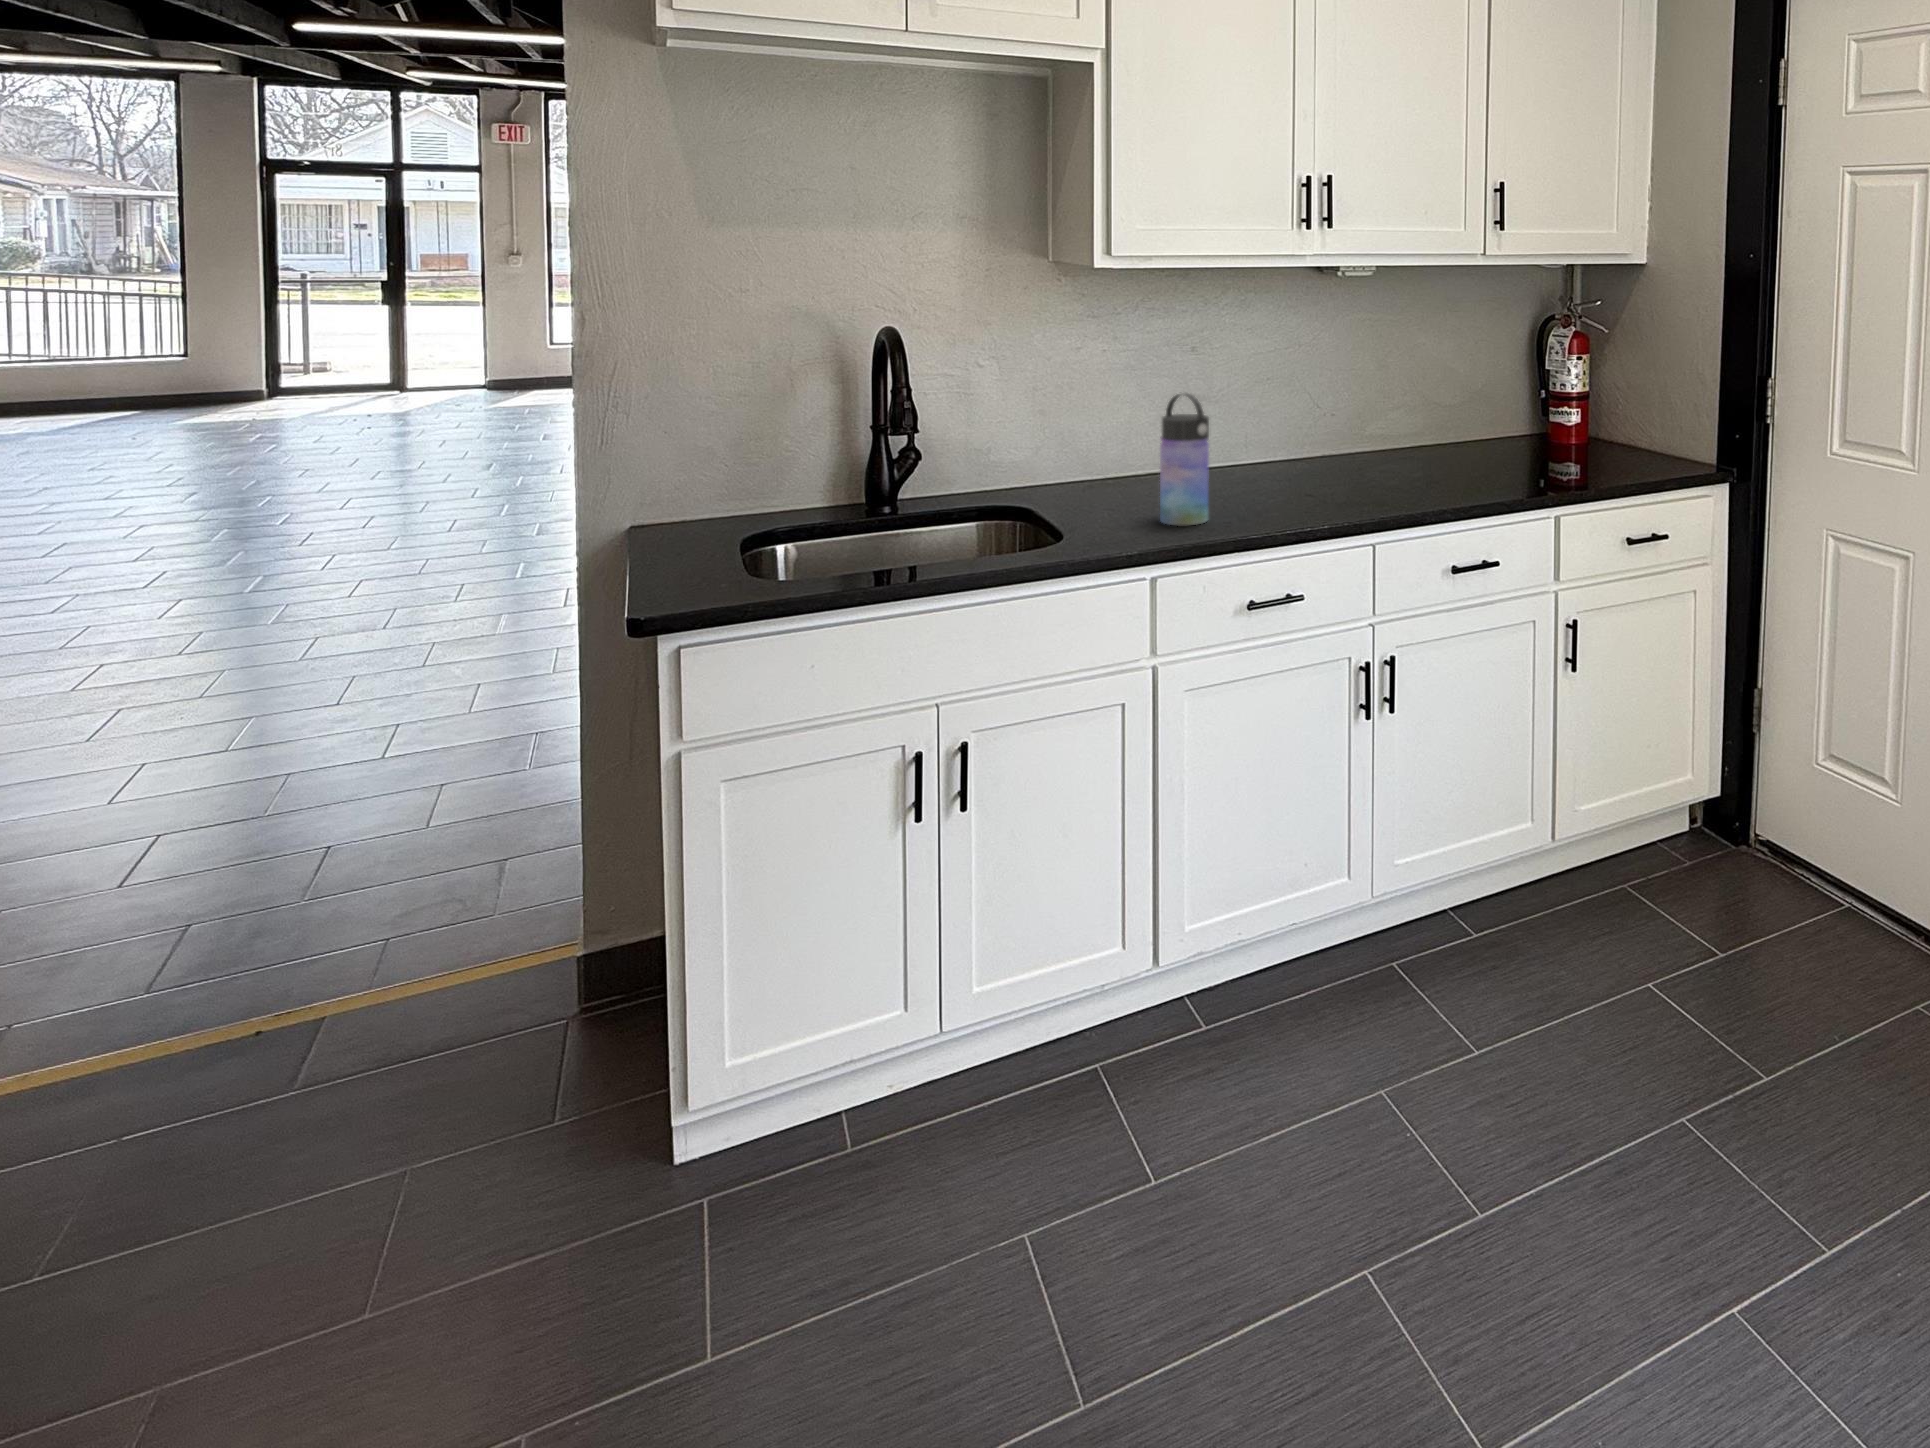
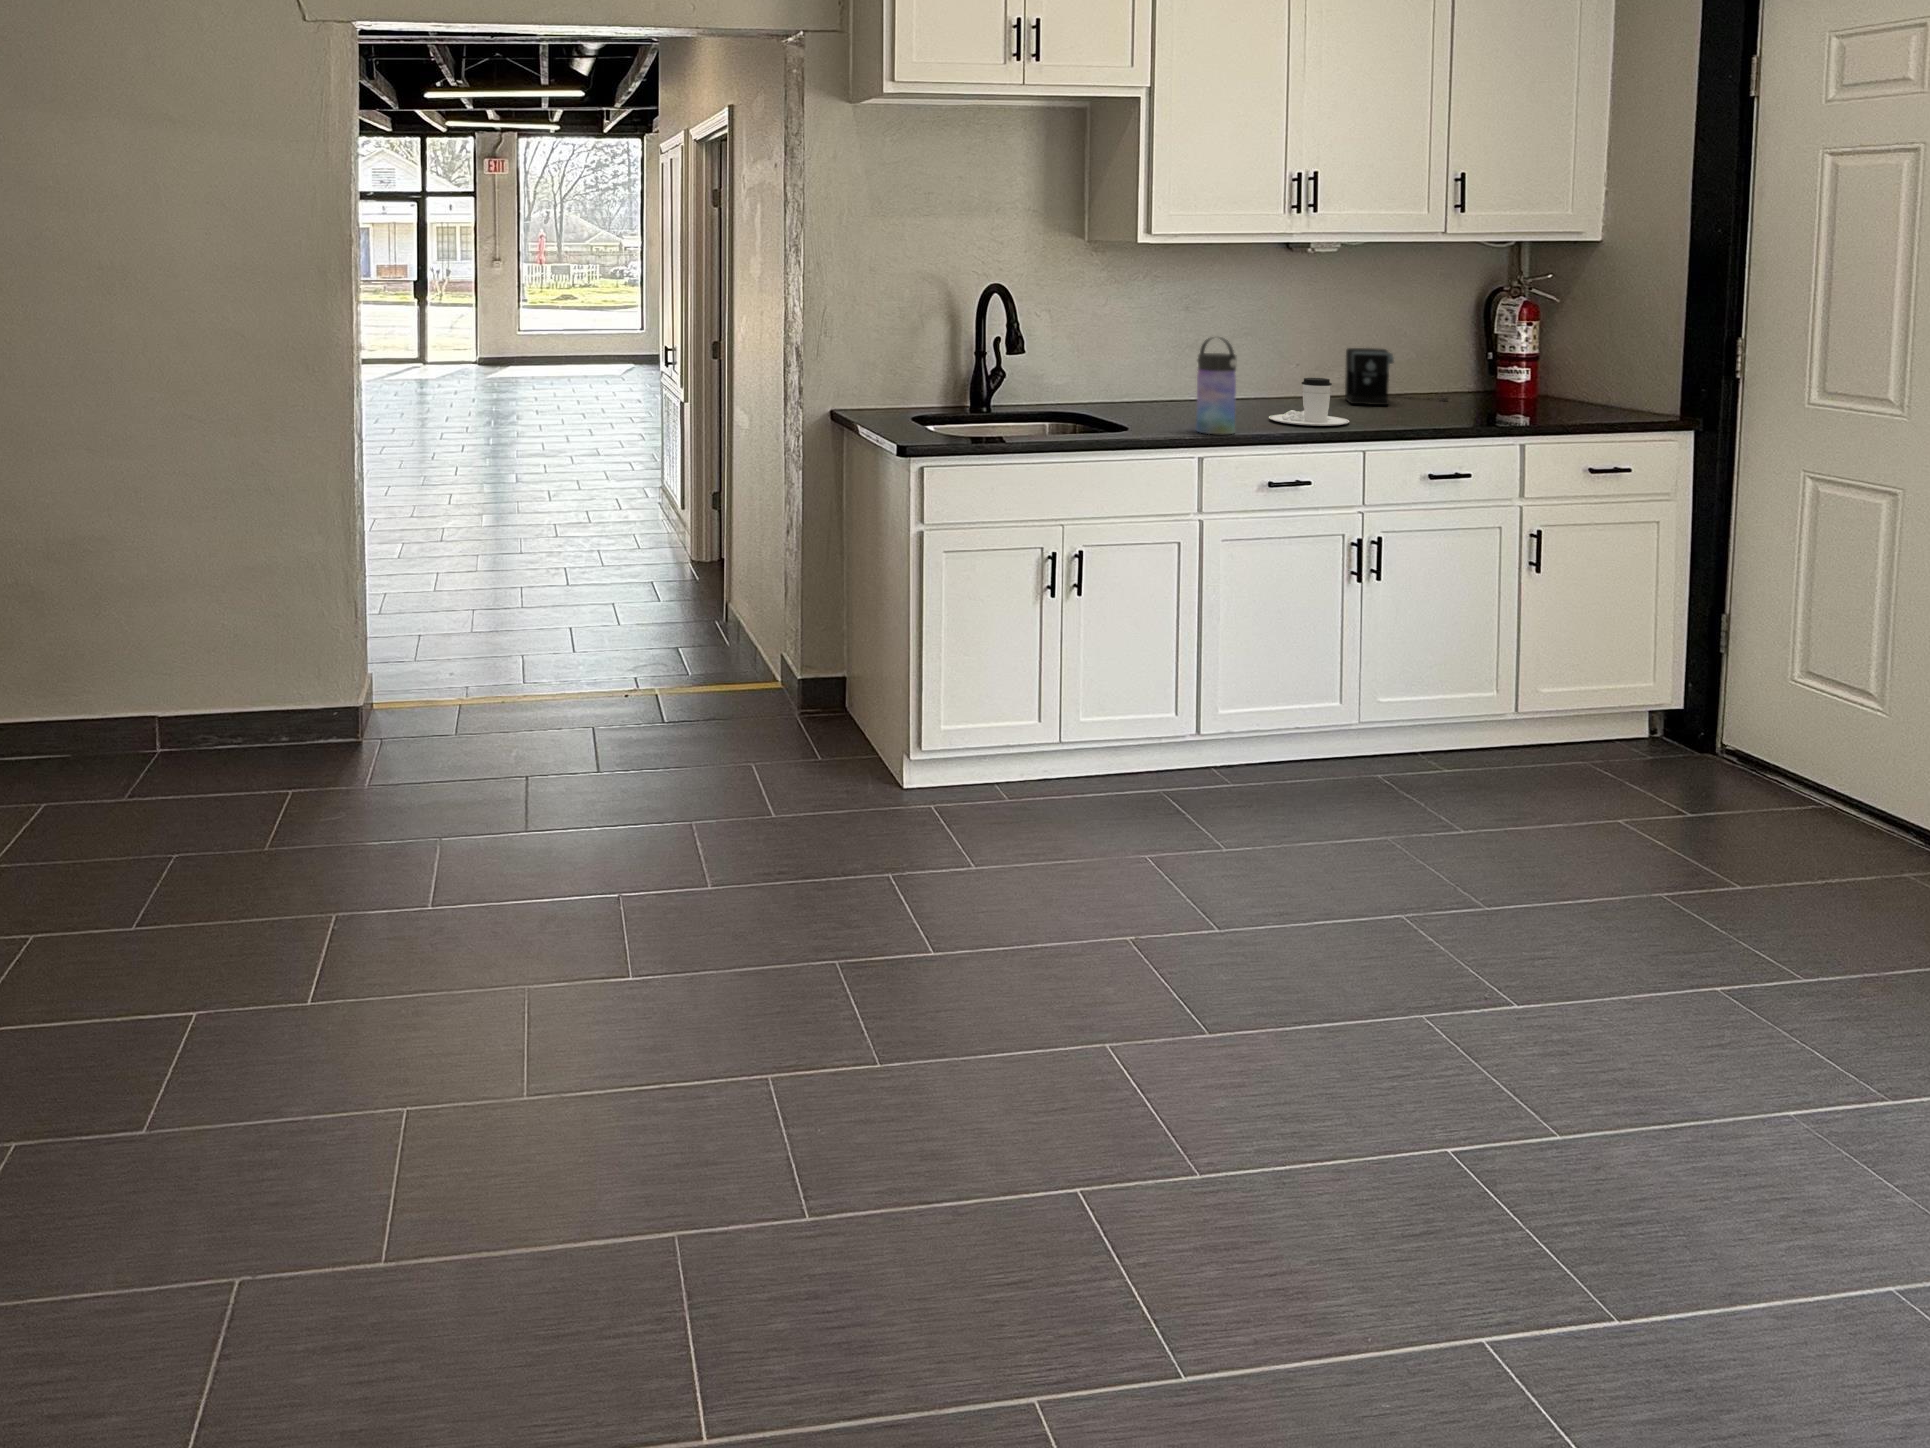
coffee maker: none [1380,390,1492,461] -> present [1345,348,1447,405]
coffee cup: none [1267,438,1361,502] -> present [1269,378,1349,426]

